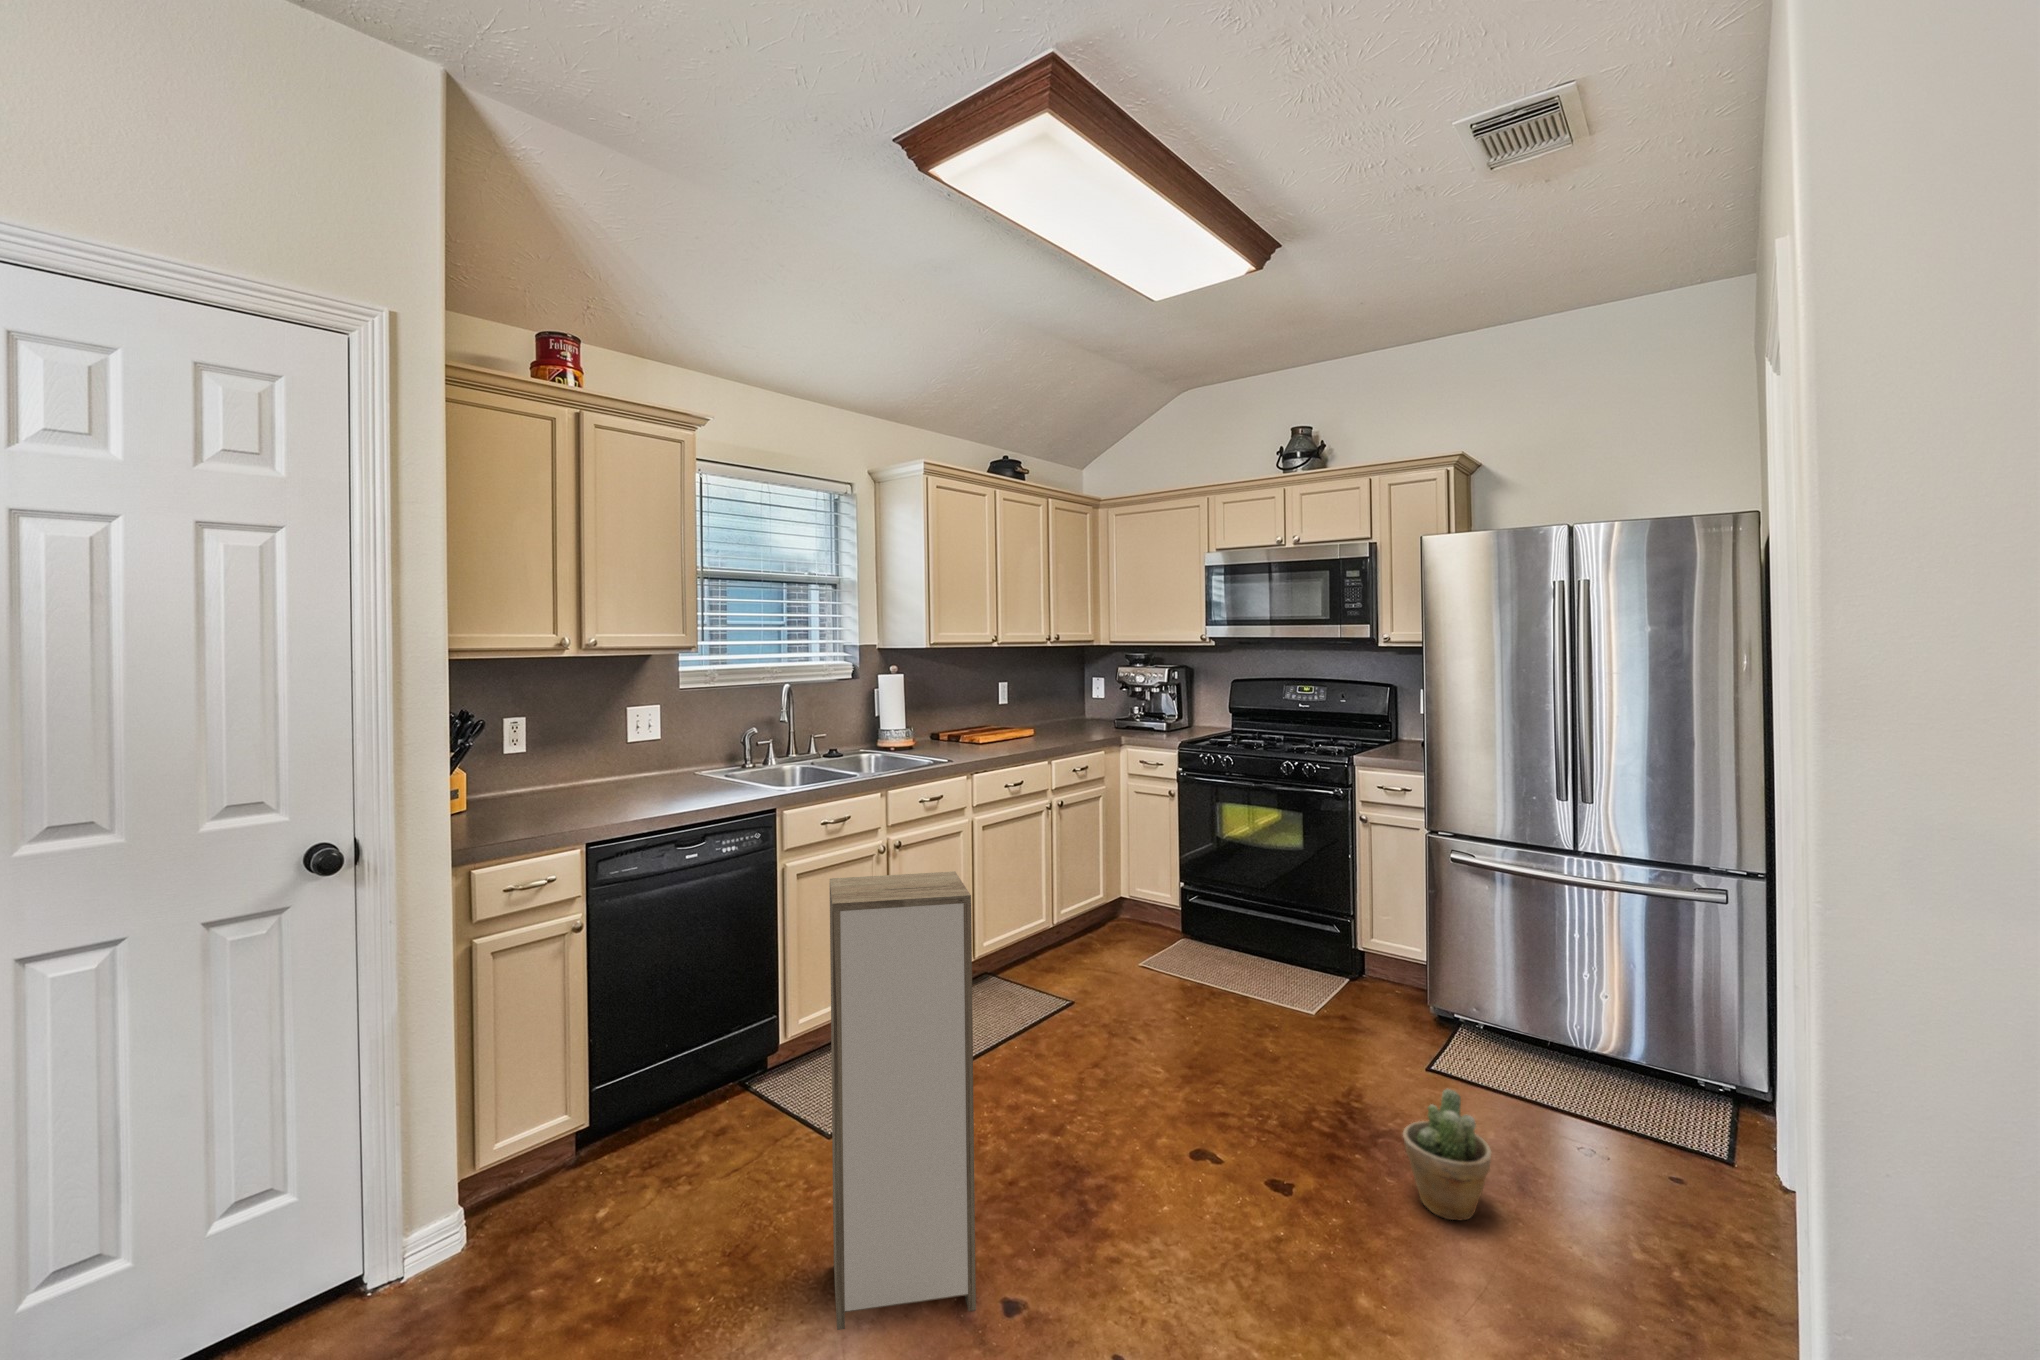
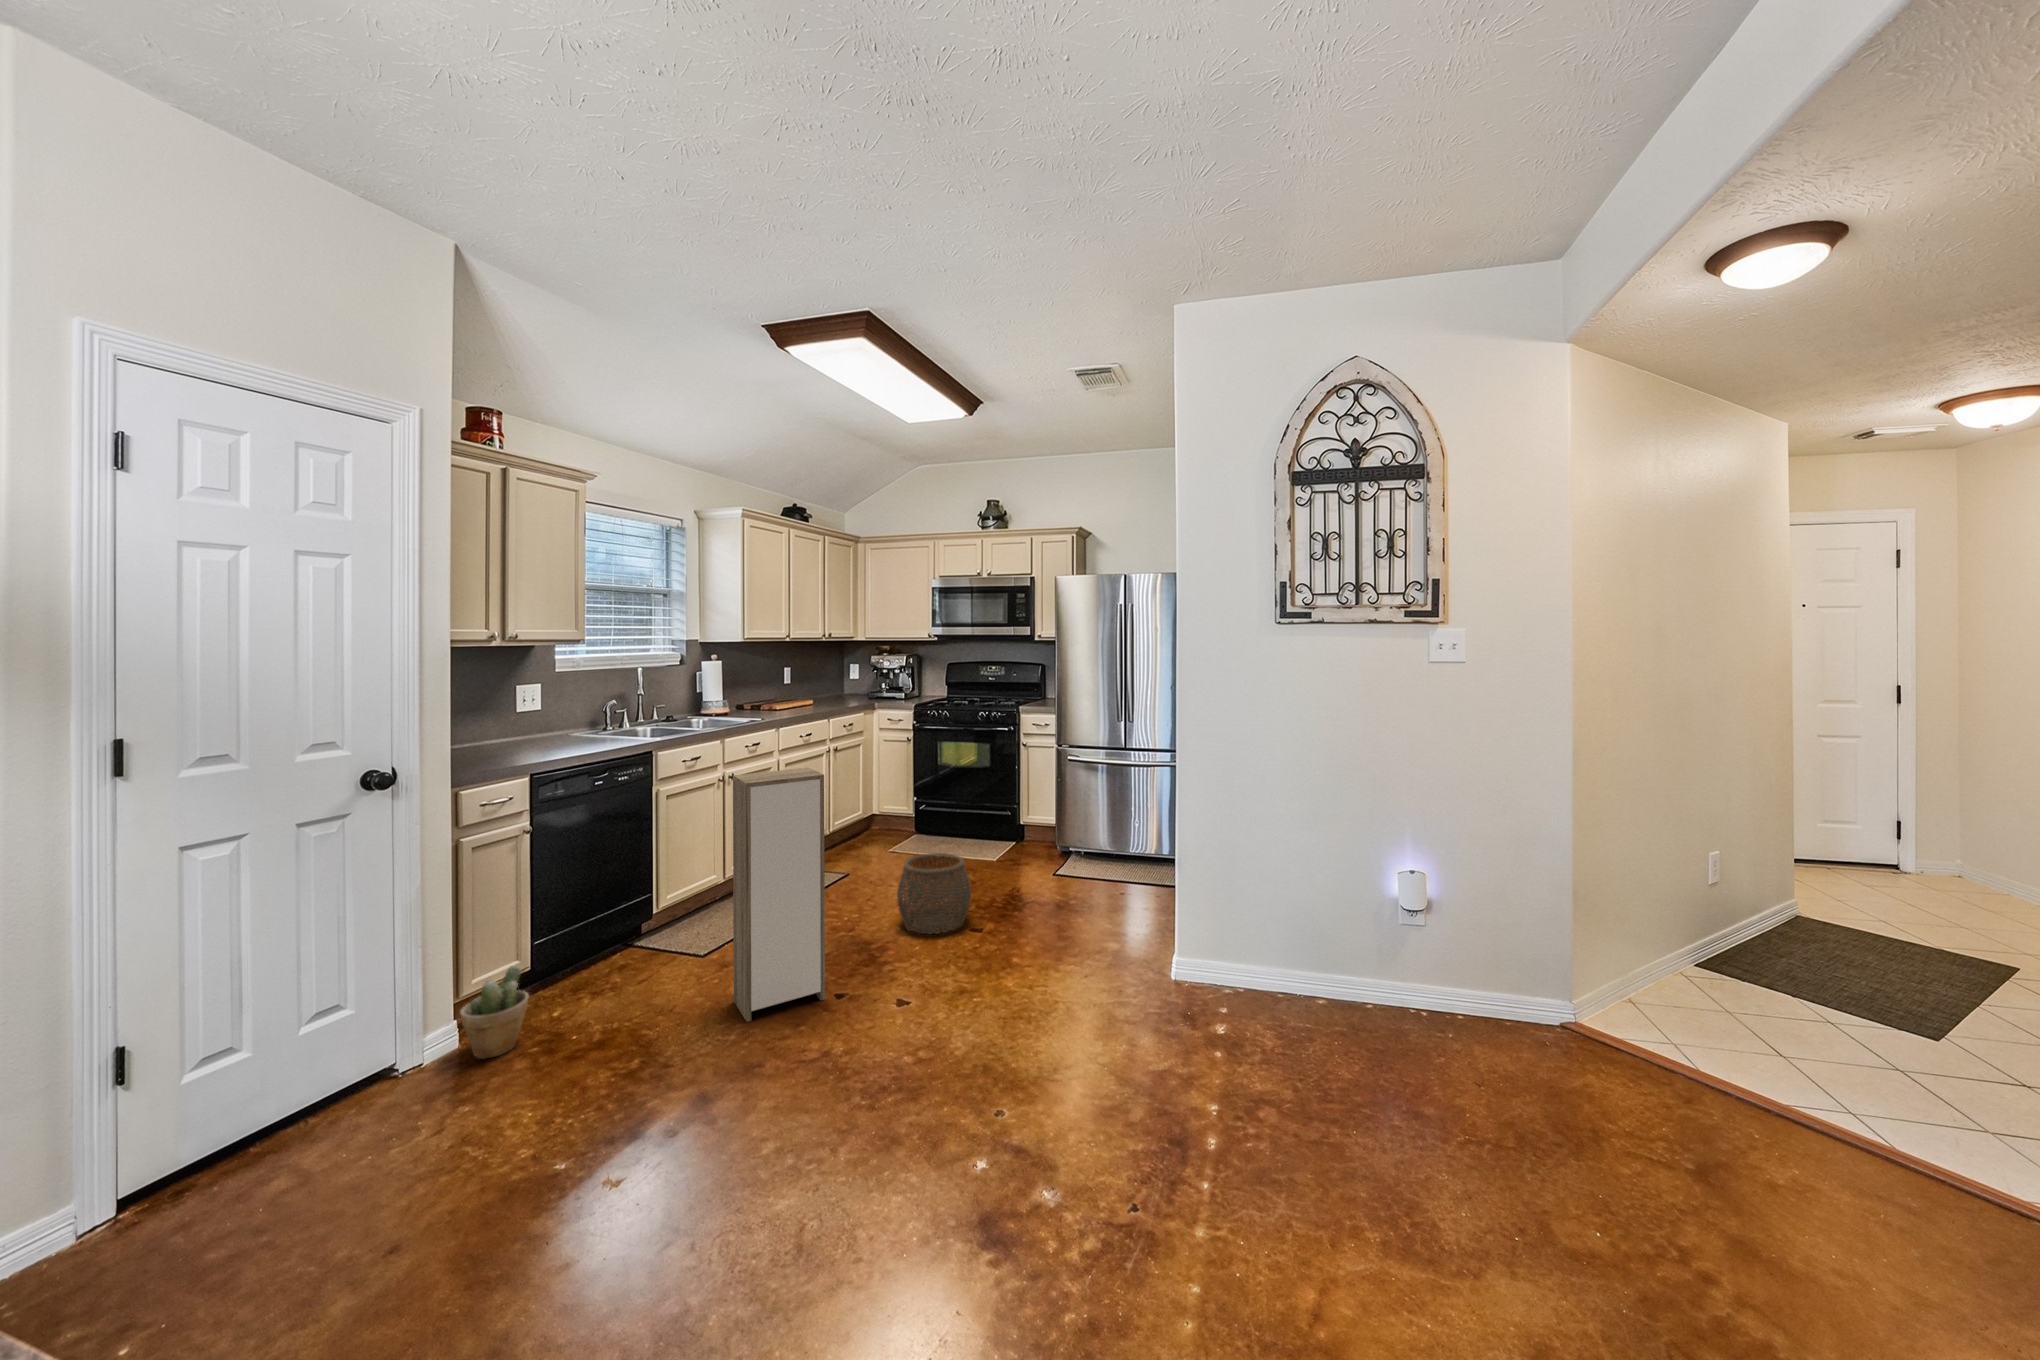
woven basket: none [1127,1021,1264,1186] -> present [897,853,971,934]
potted plant: present [1403,1089,1491,1221] -> present [460,966,529,1059]

